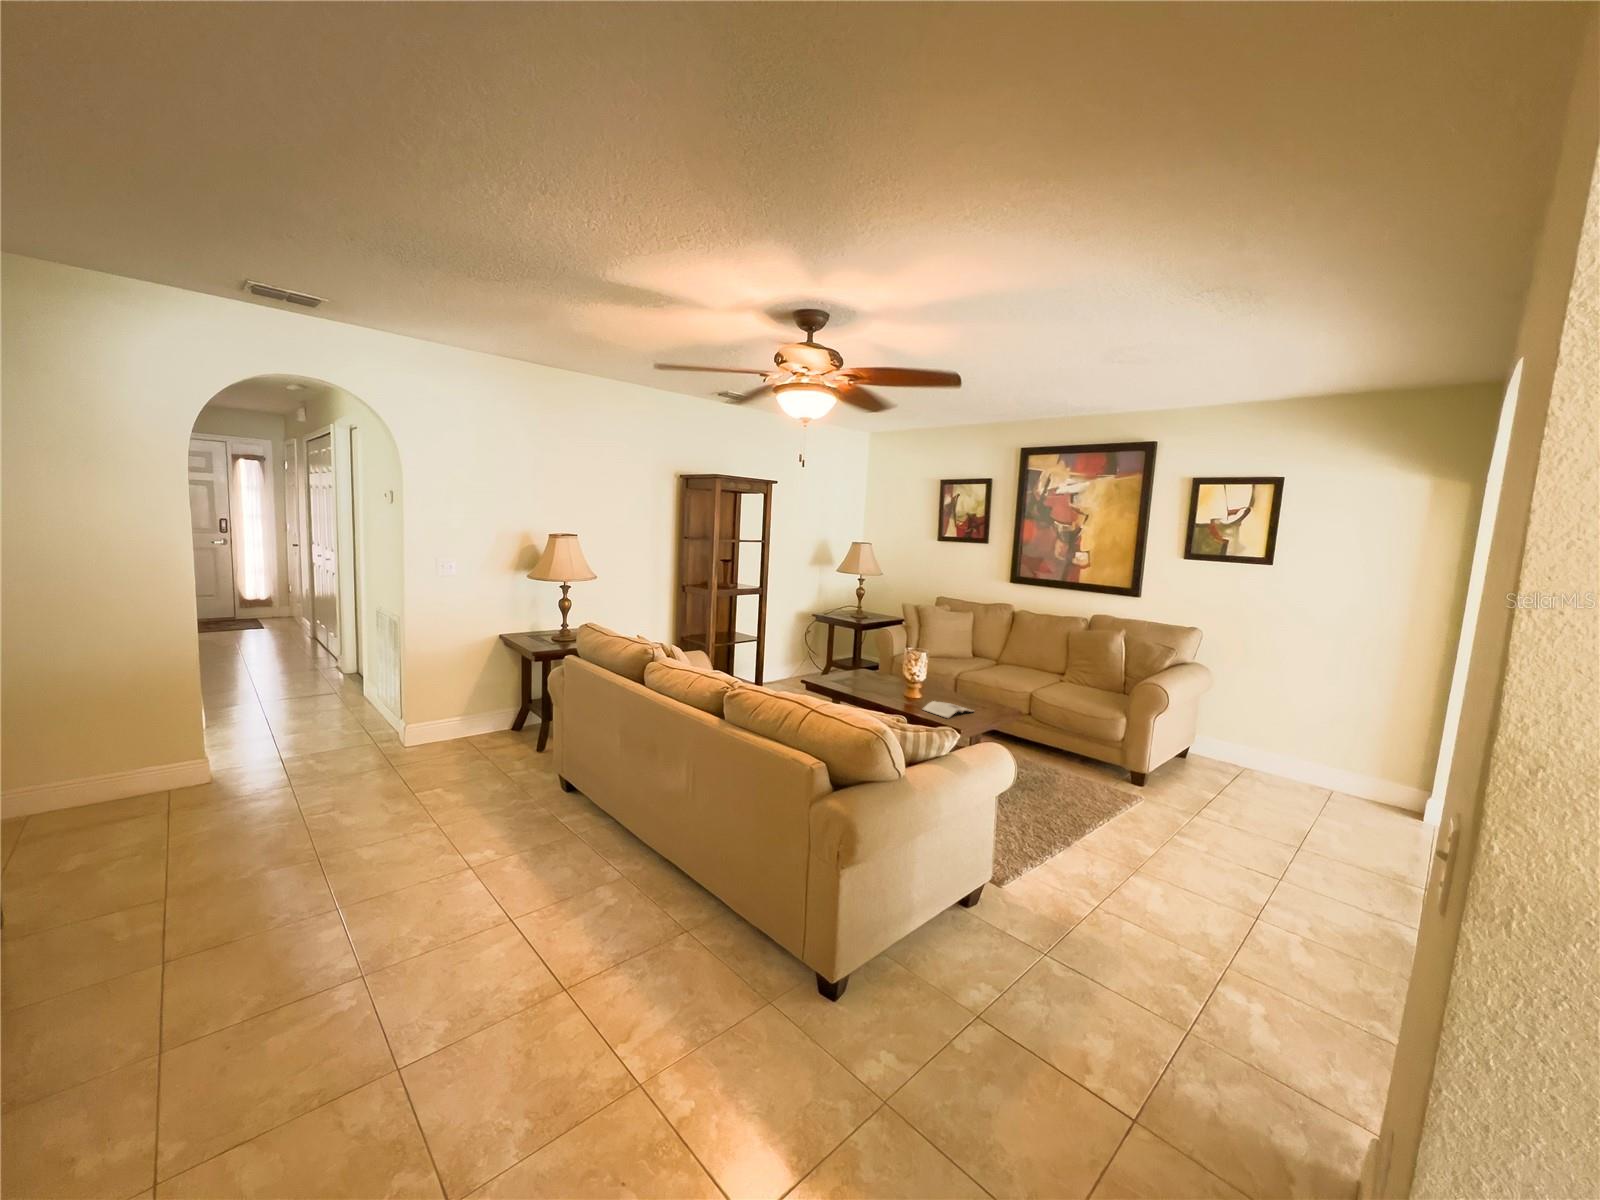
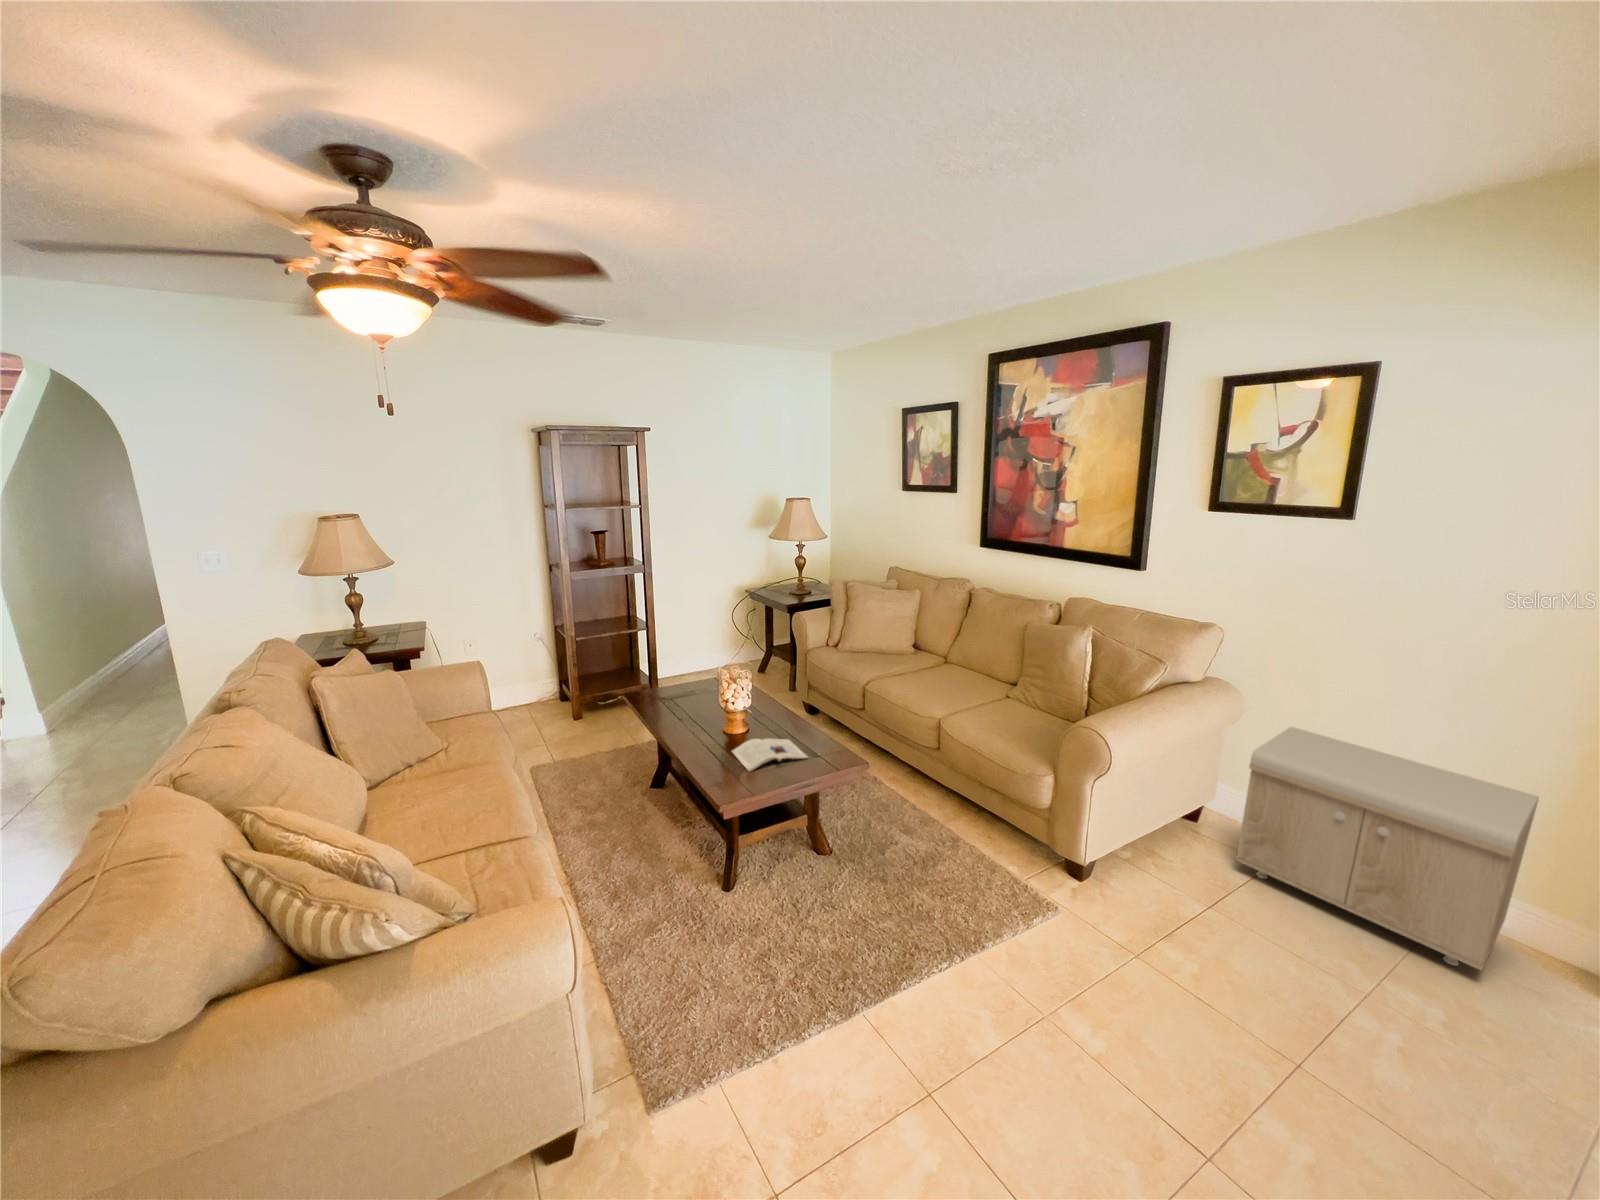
storage bench: none [1223,691,1379,812] -> present [1236,727,1539,970]

